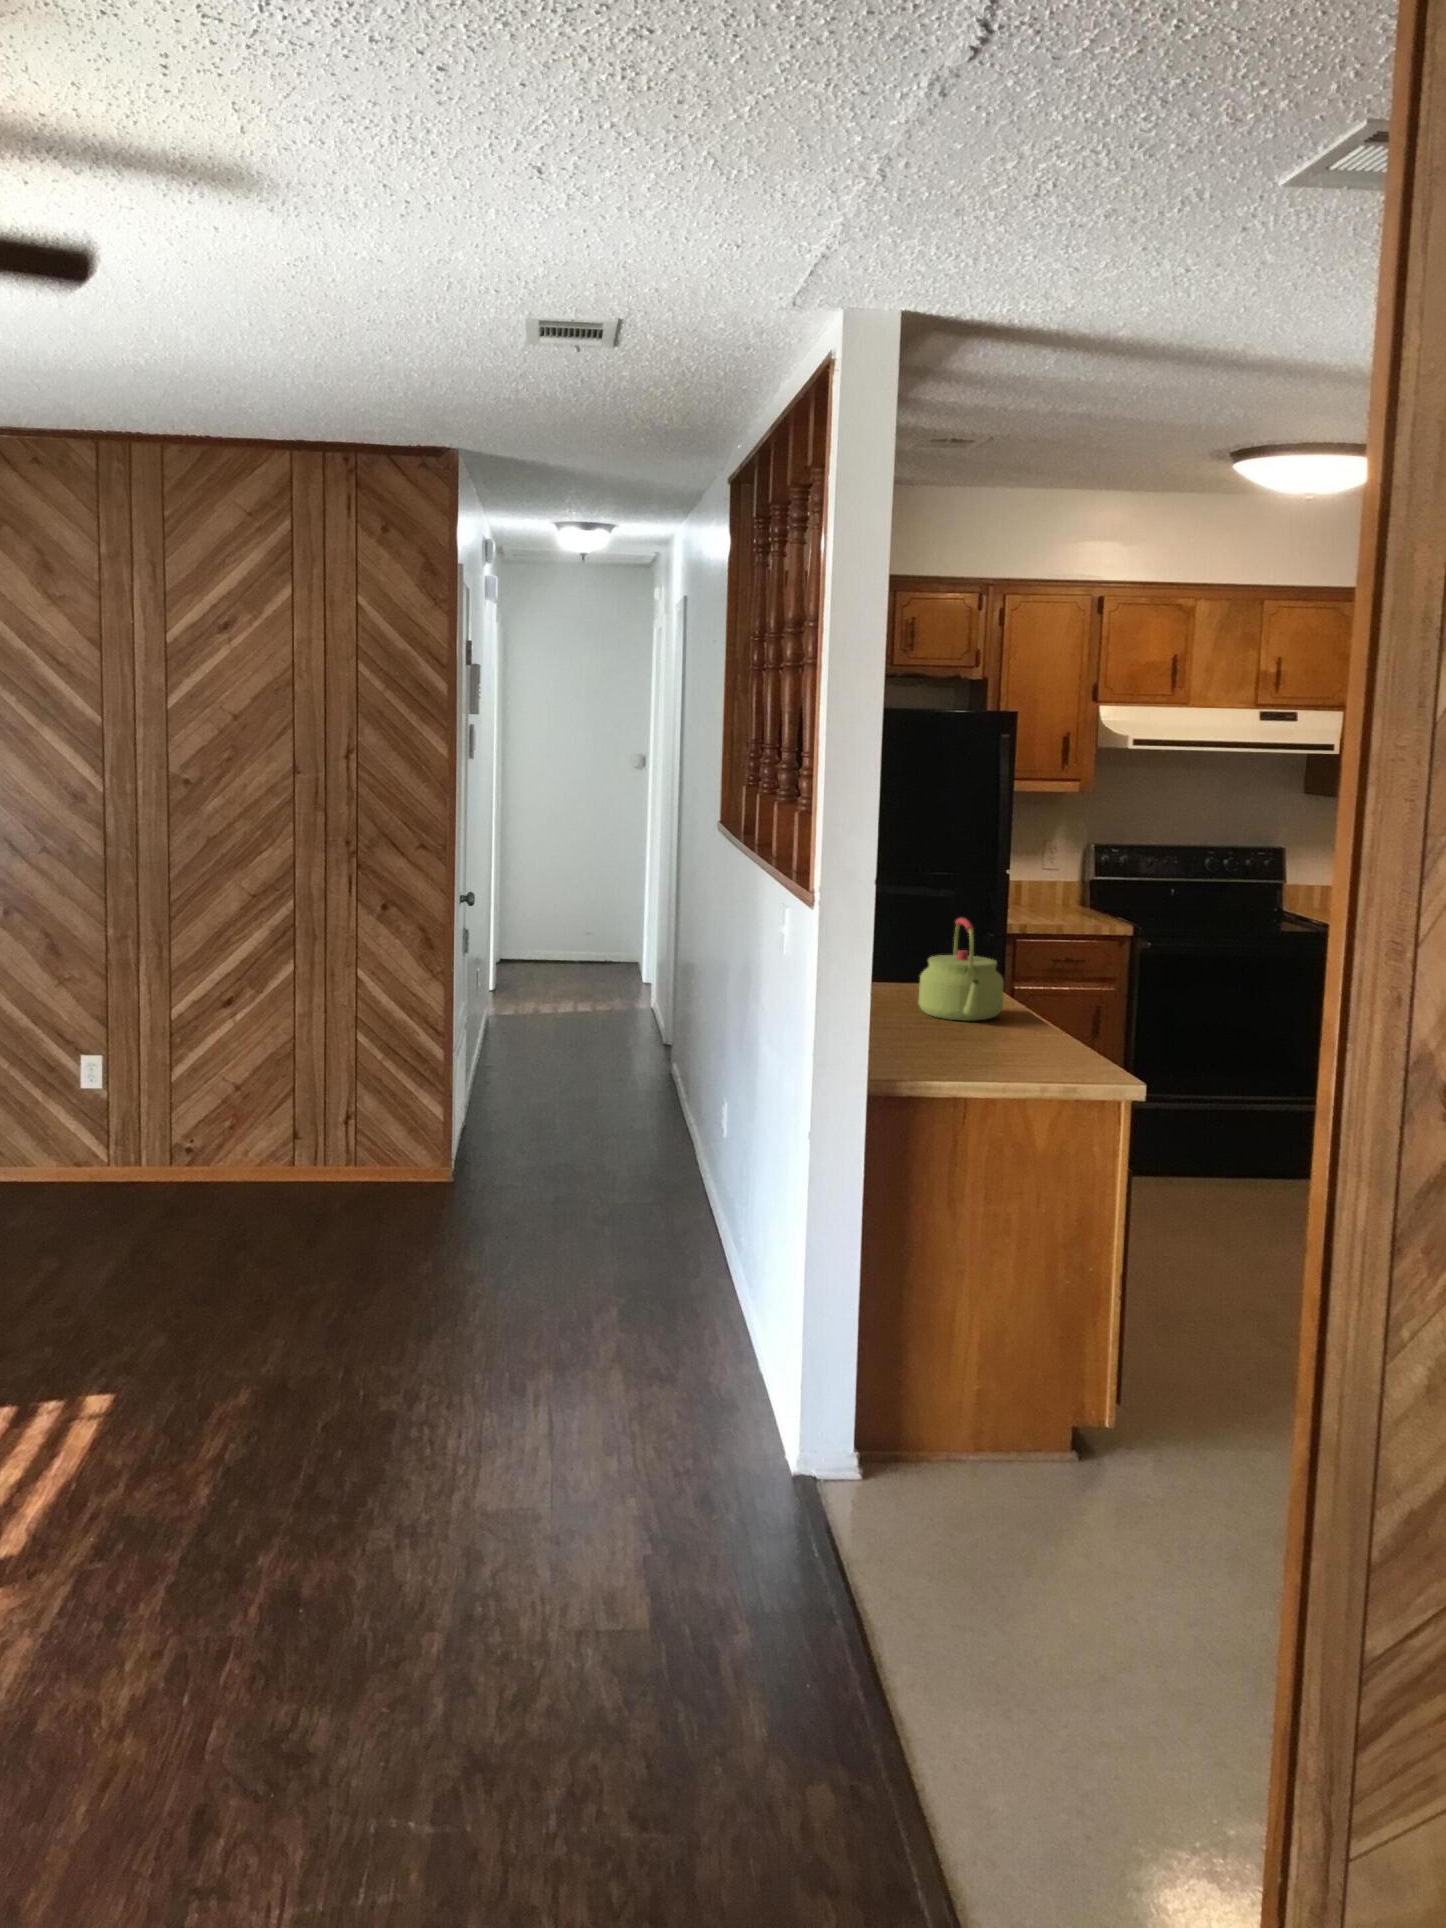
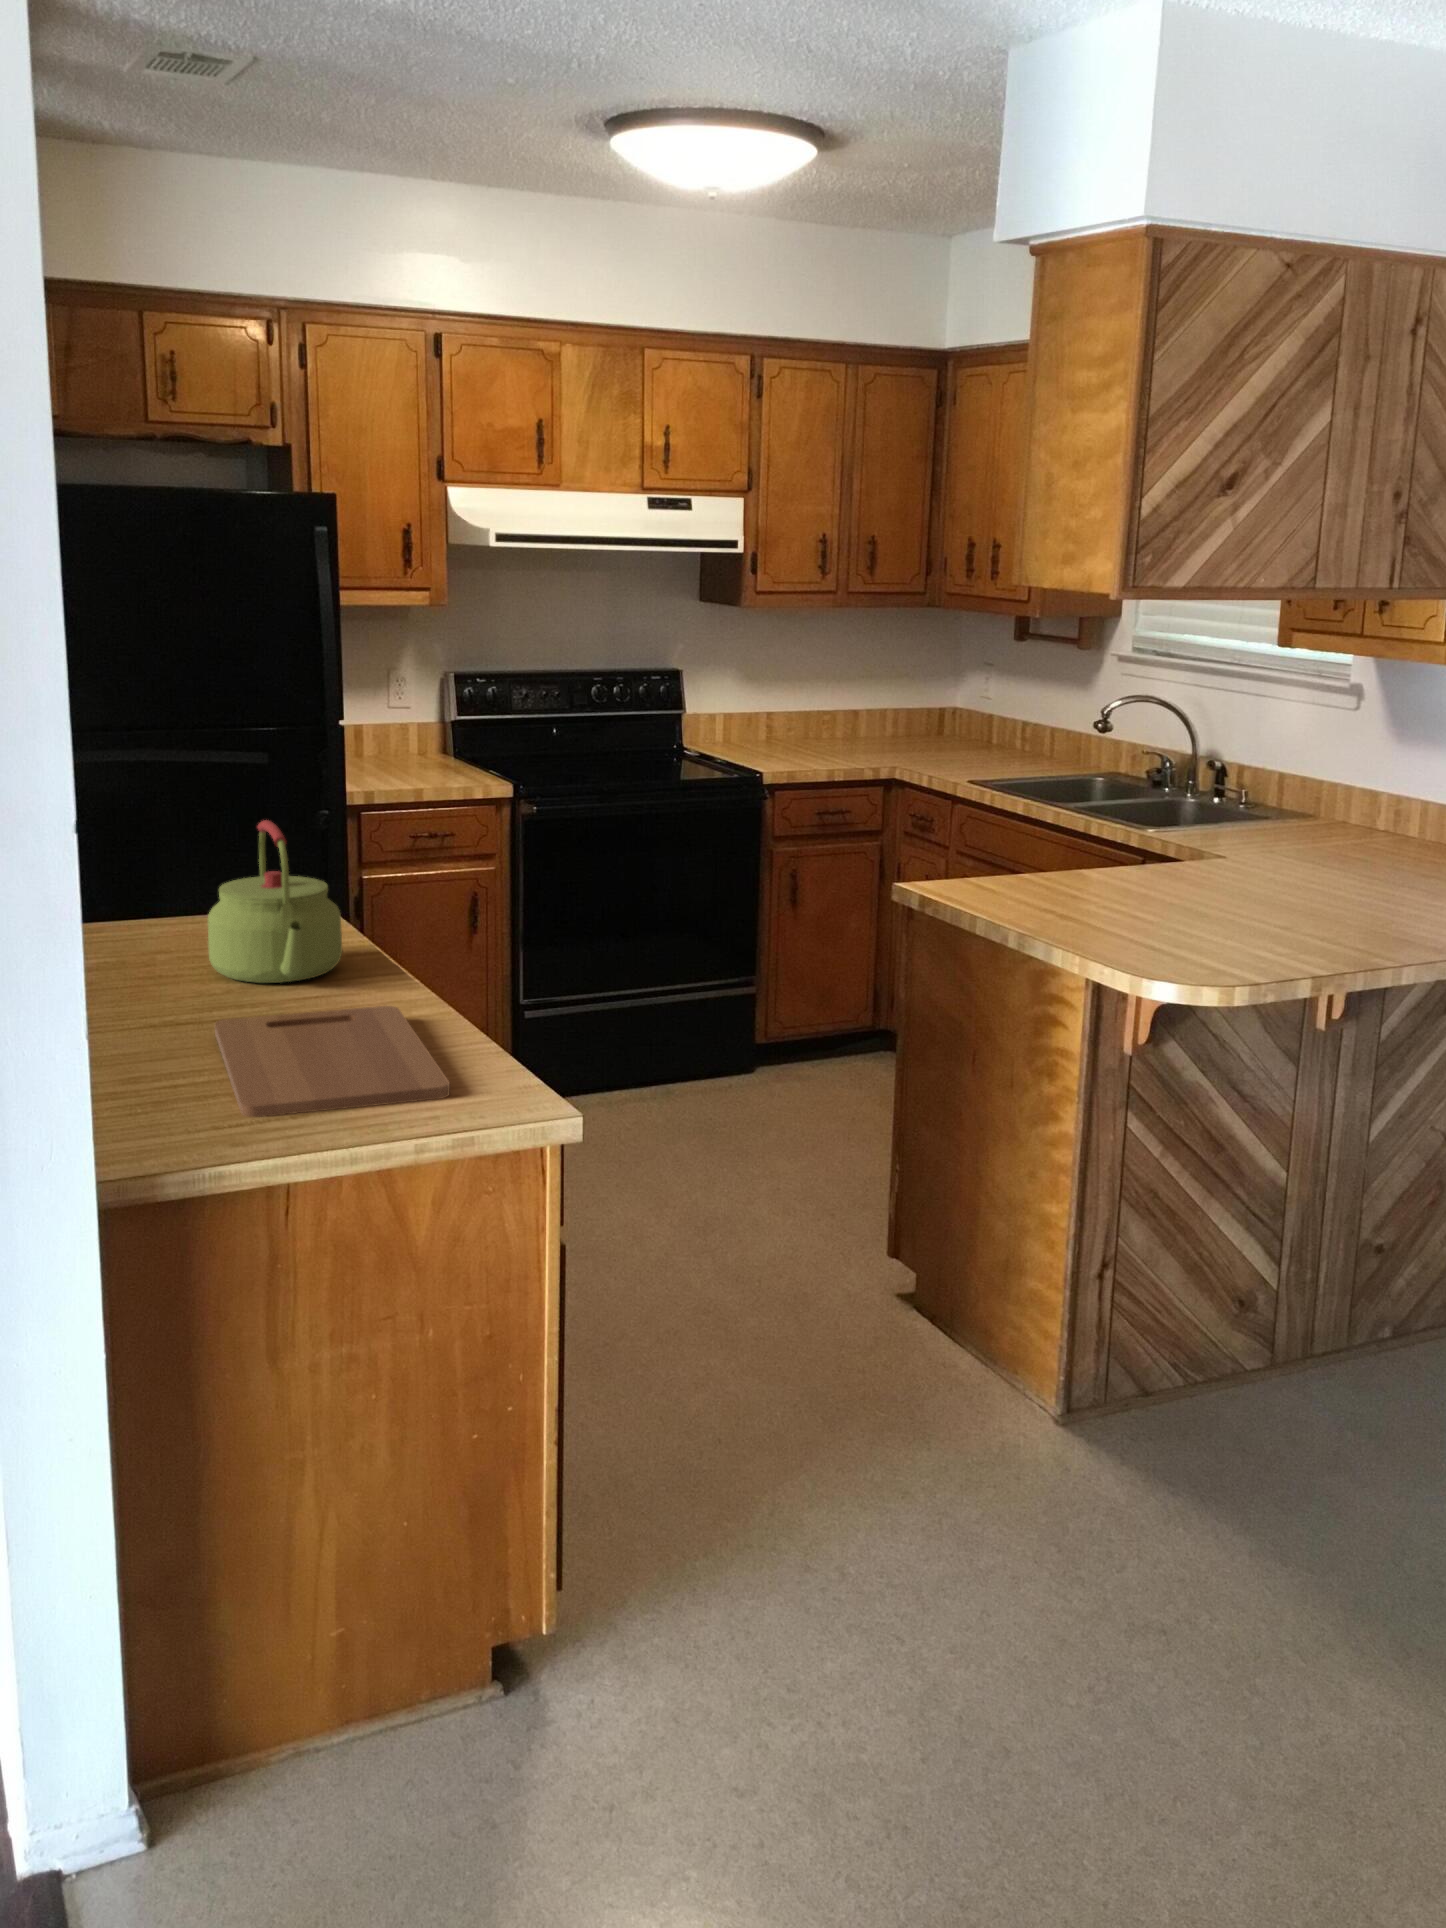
cutting board: none [925,1029,1066,1075] -> present [215,1006,450,1117]

